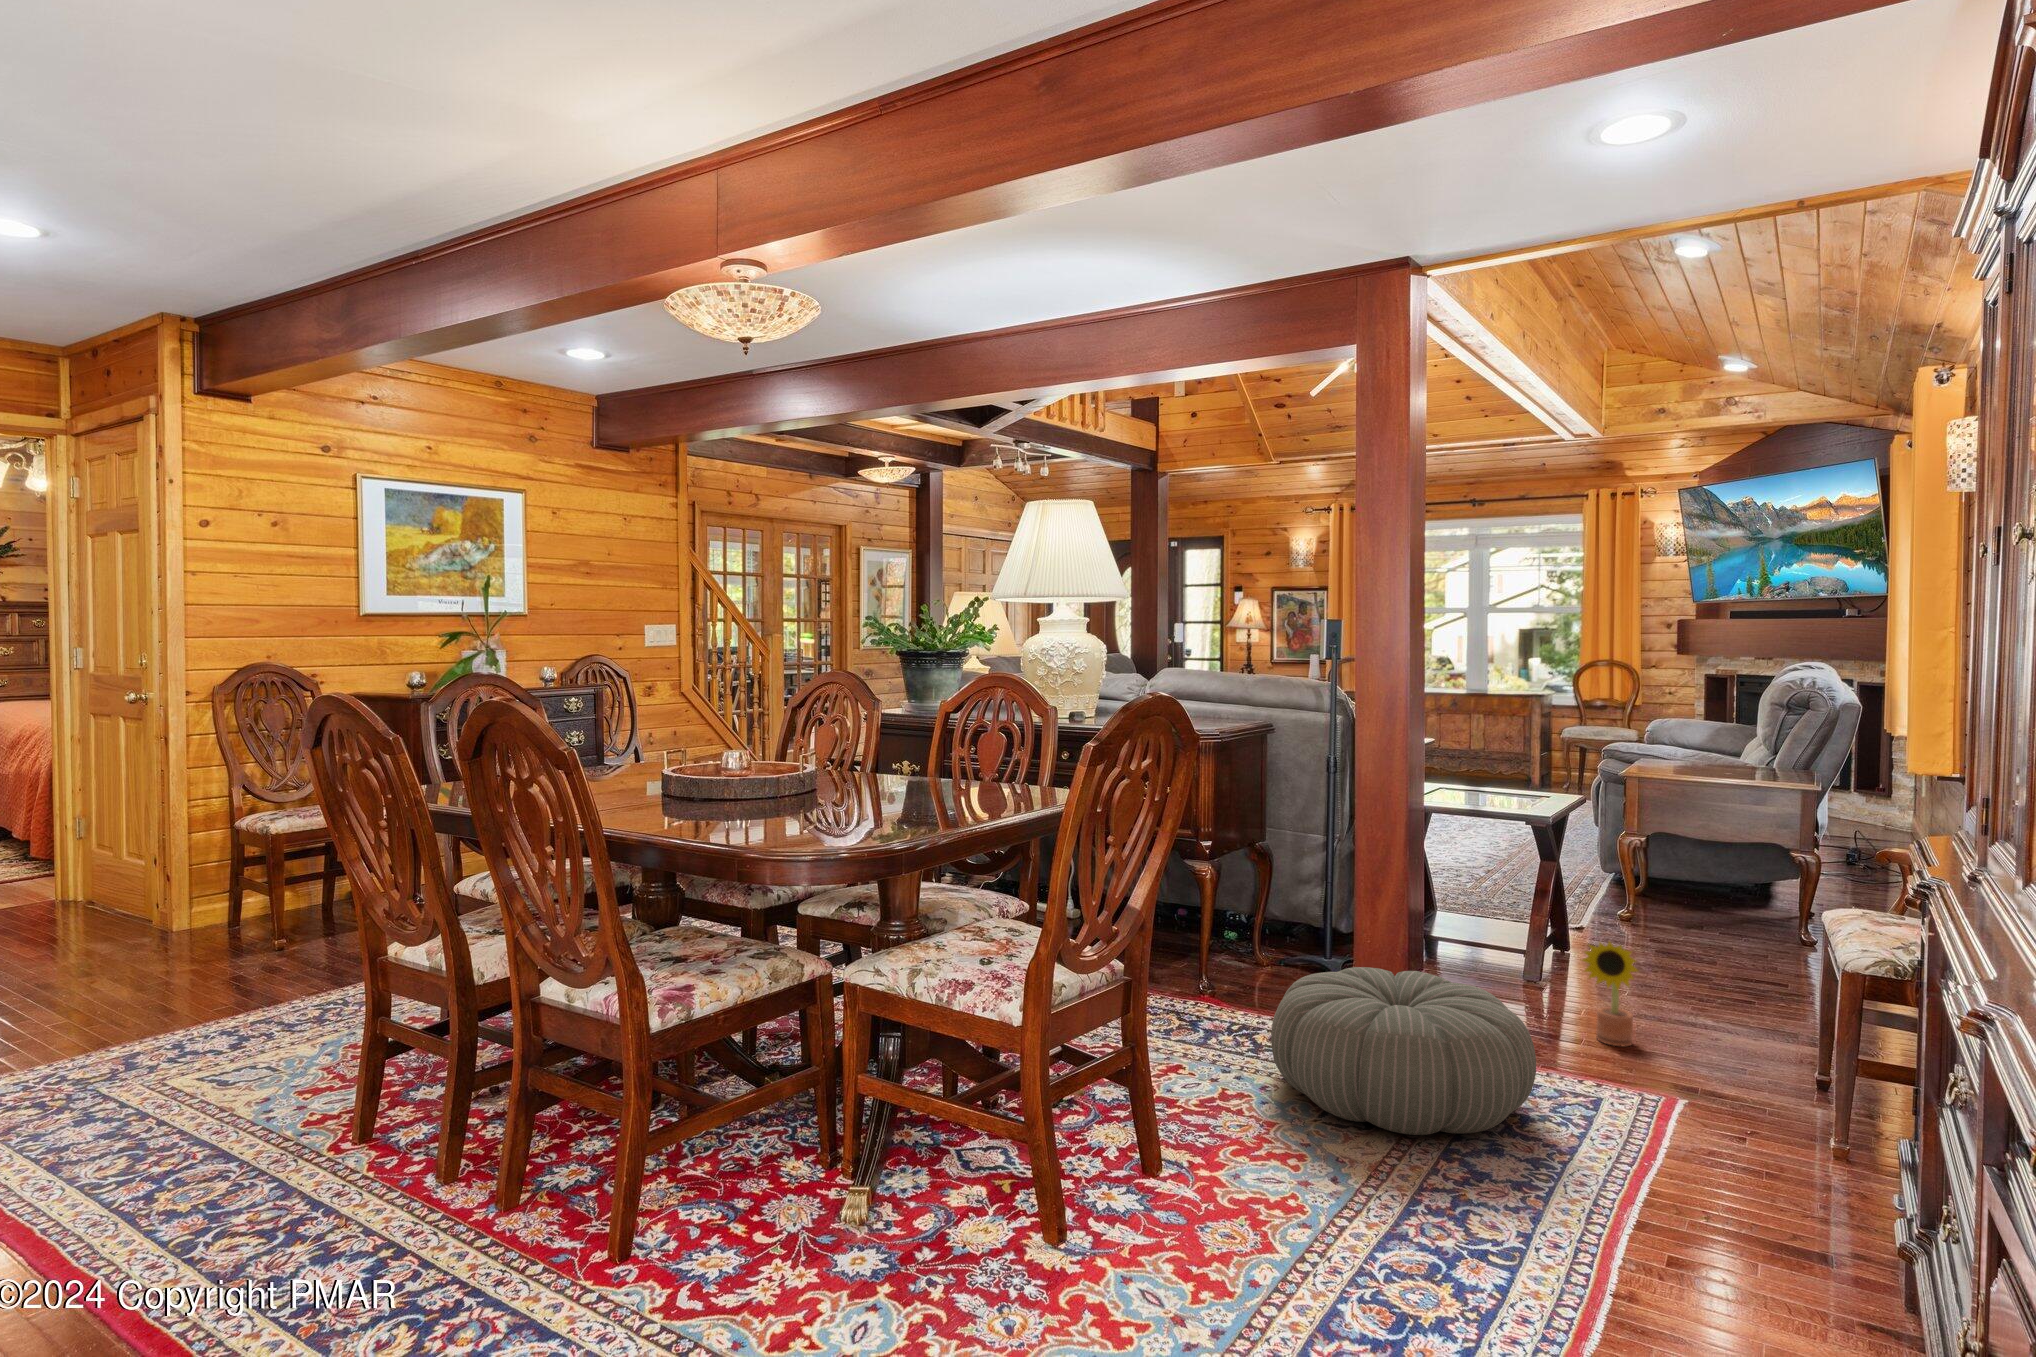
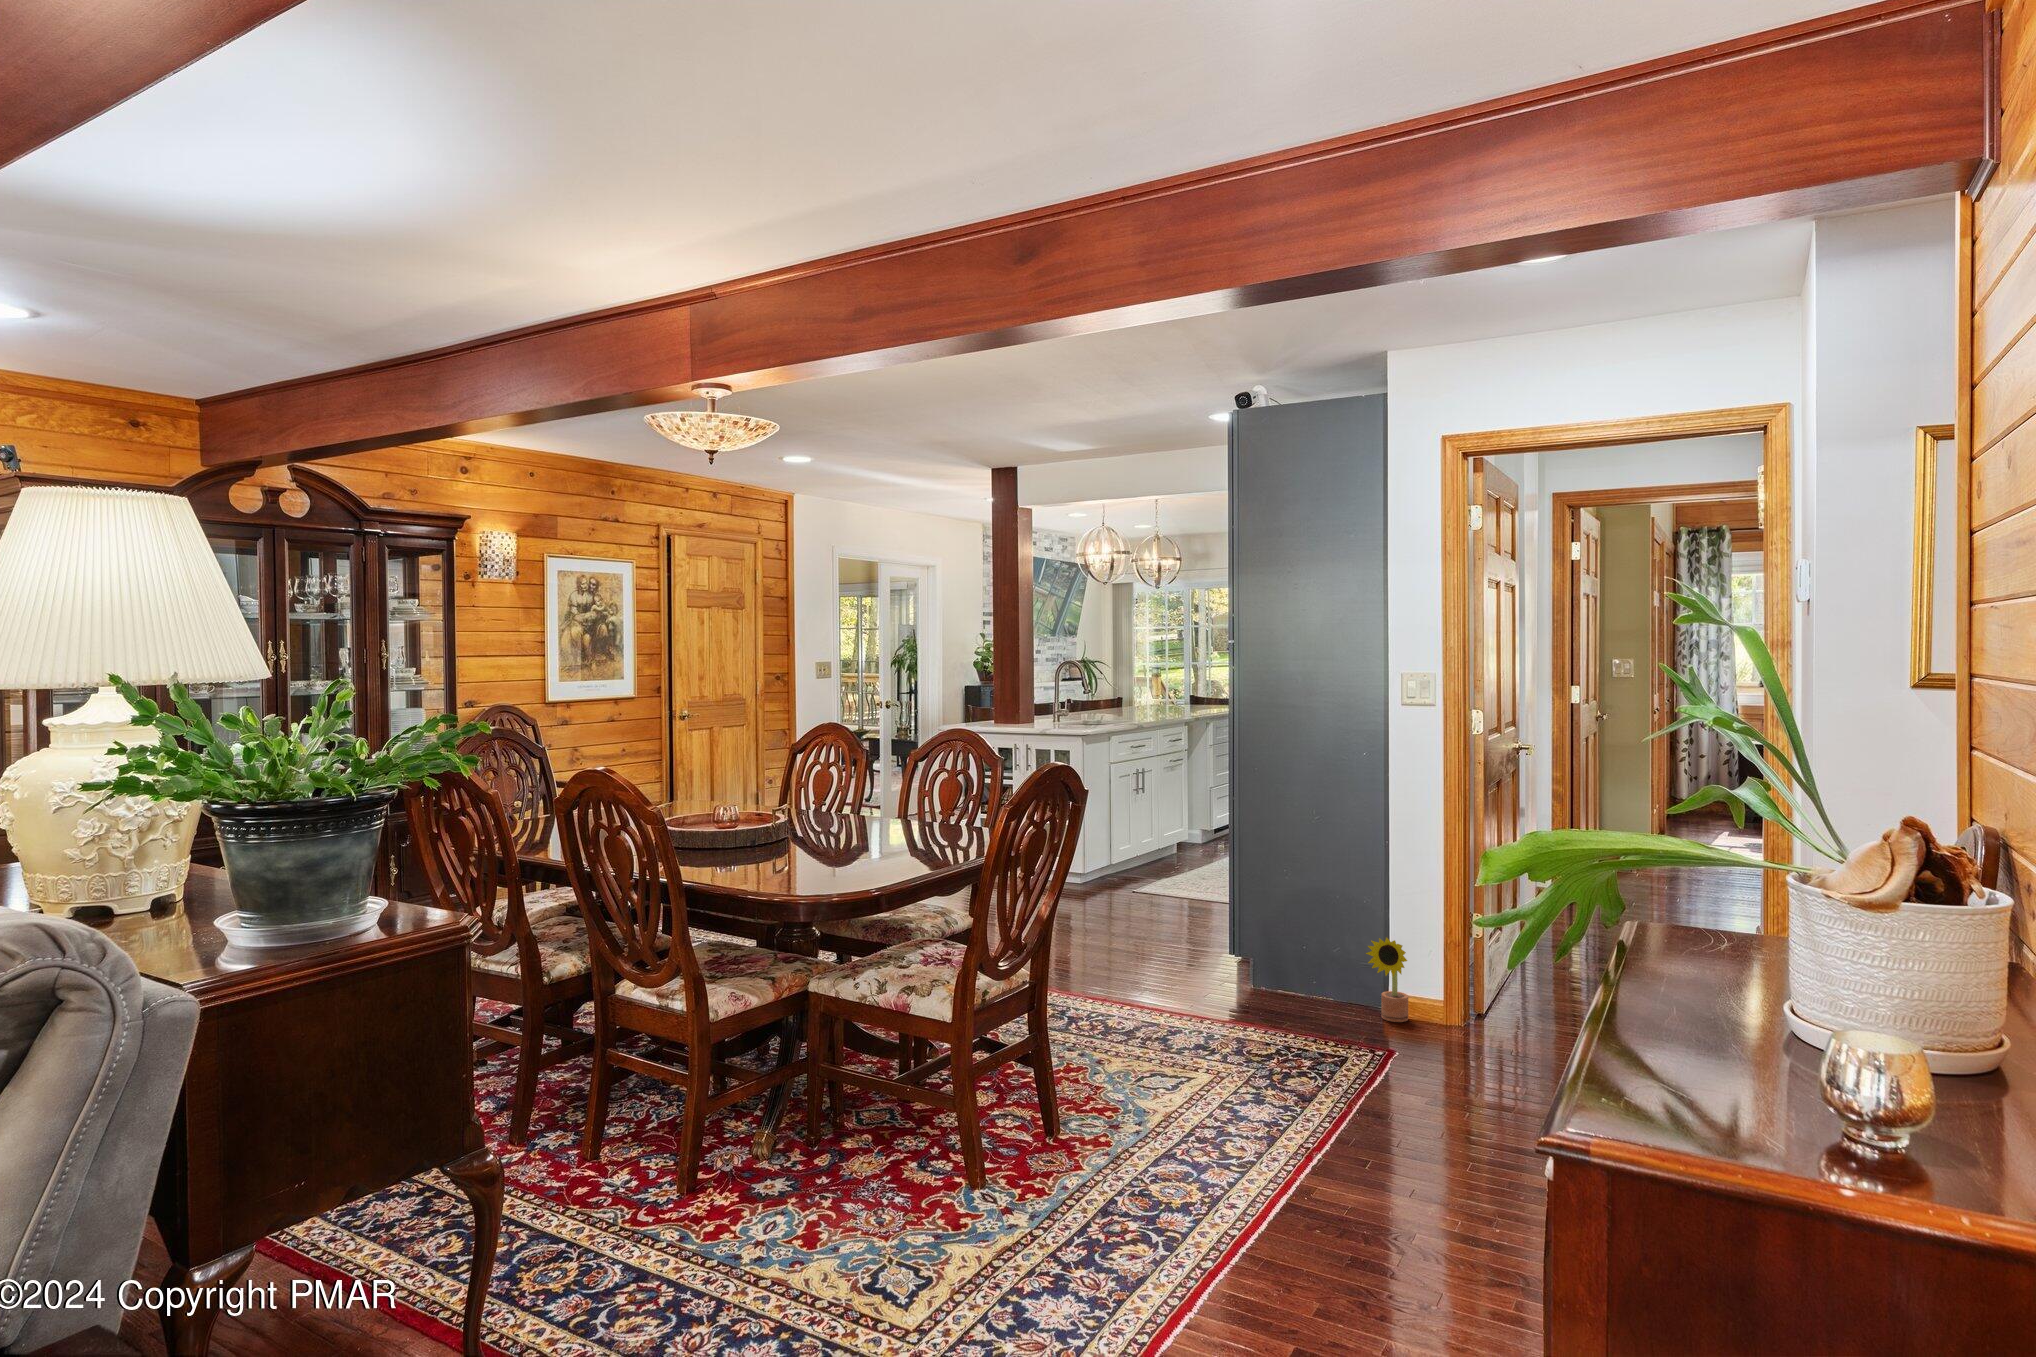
pouf: present [1271,967,1536,1135] -> none [1106,964,1306,1090]

